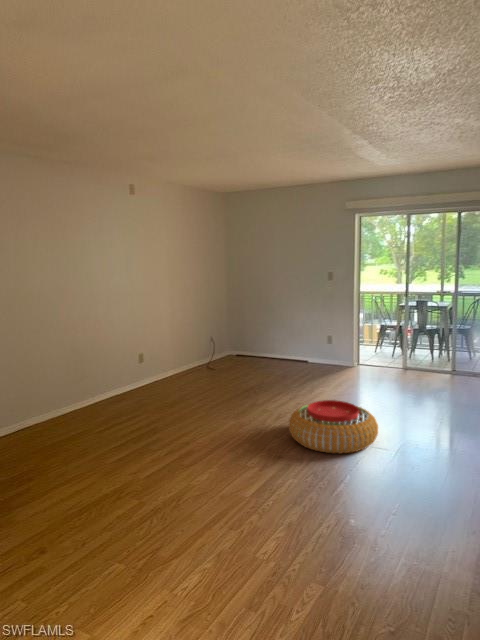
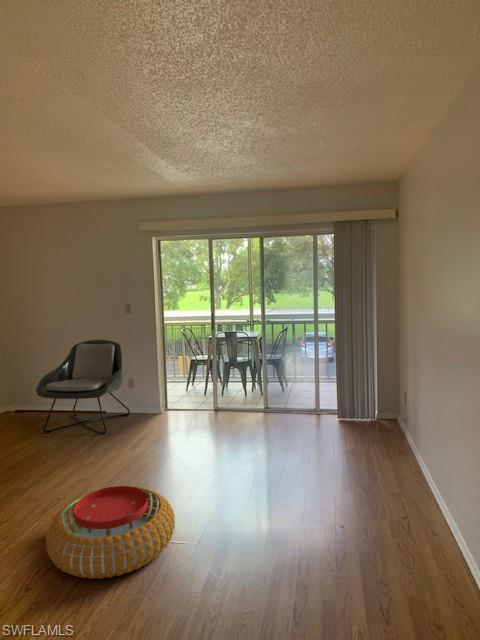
lounge chair: none [259,302,328,376] -> present [36,339,130,434]

